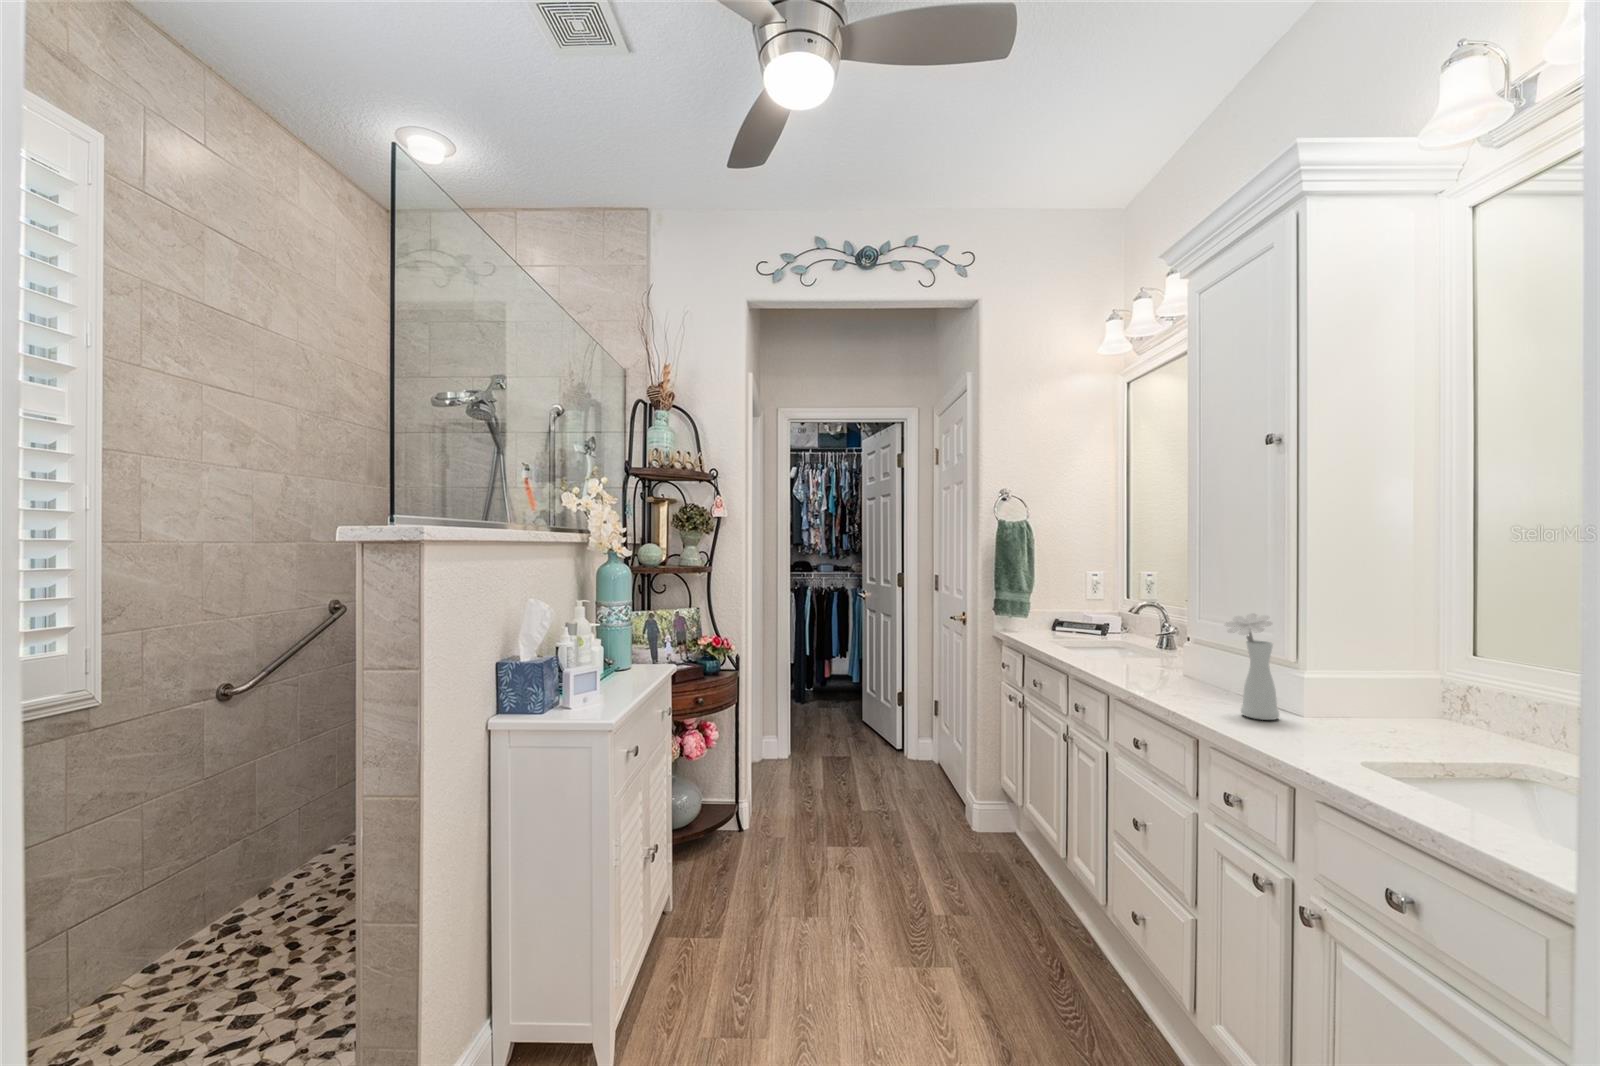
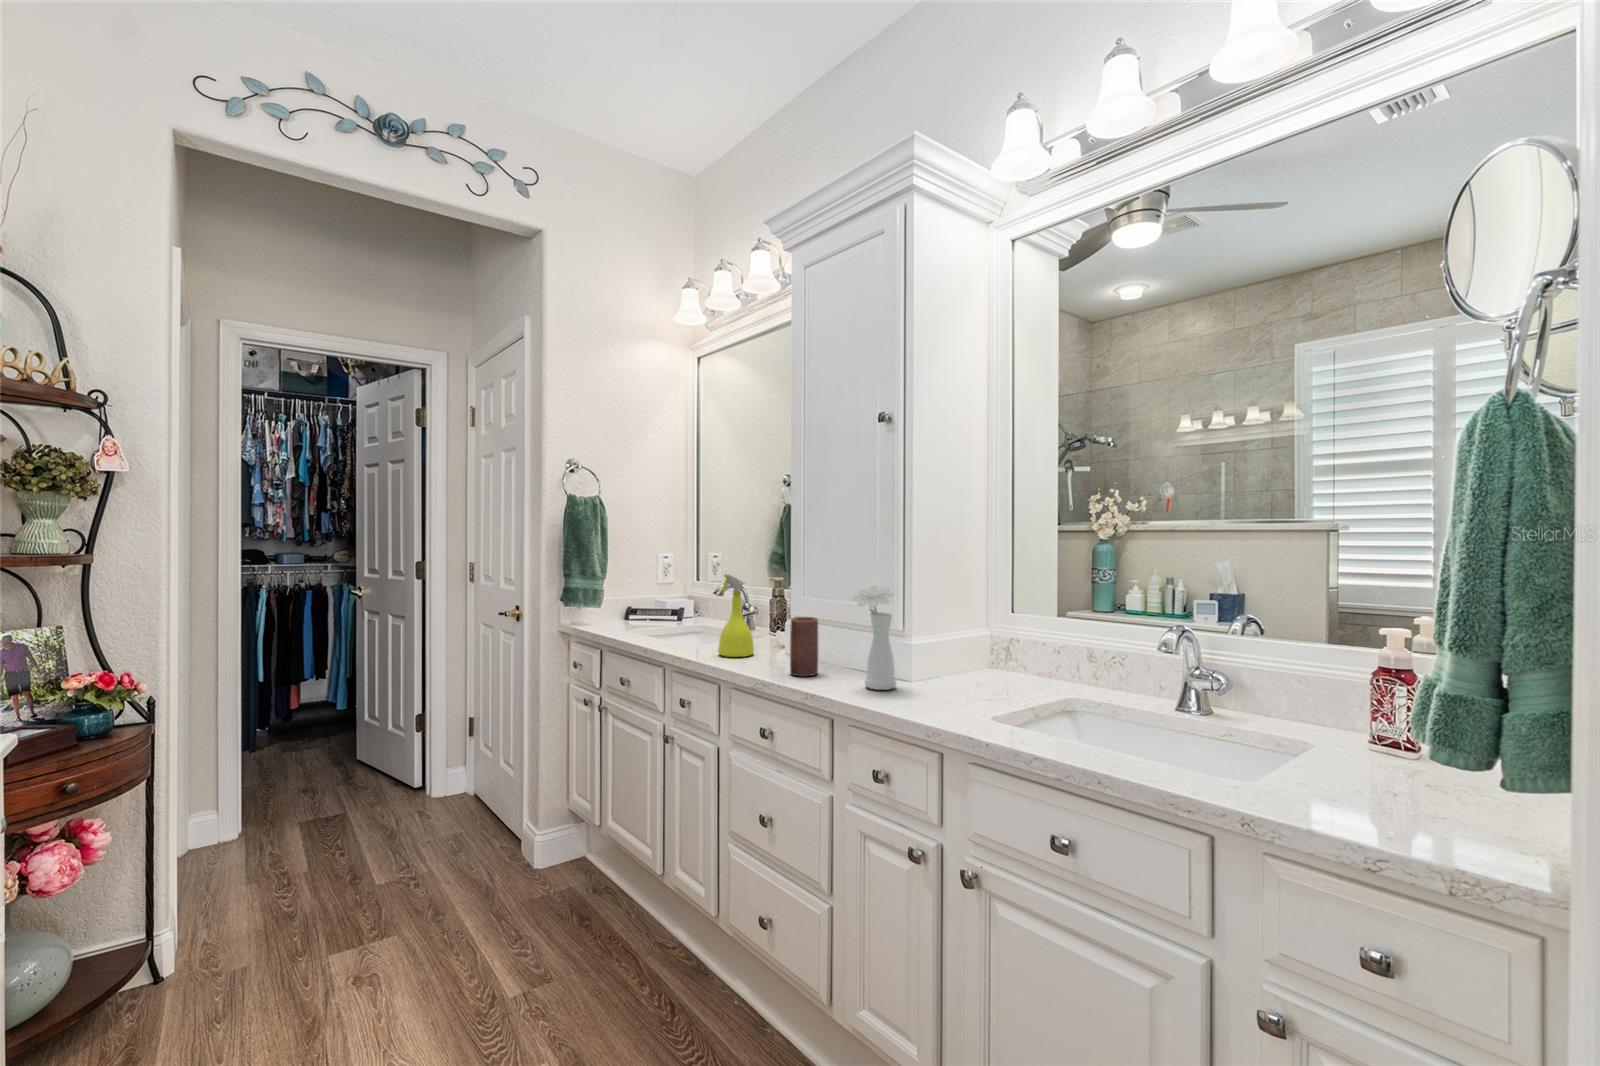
spray bottle: none [1112,594,1150,672] -> present [718,574,754,657]
candle: none [1169,639,1201,697] -> present [790,617,818,676]

